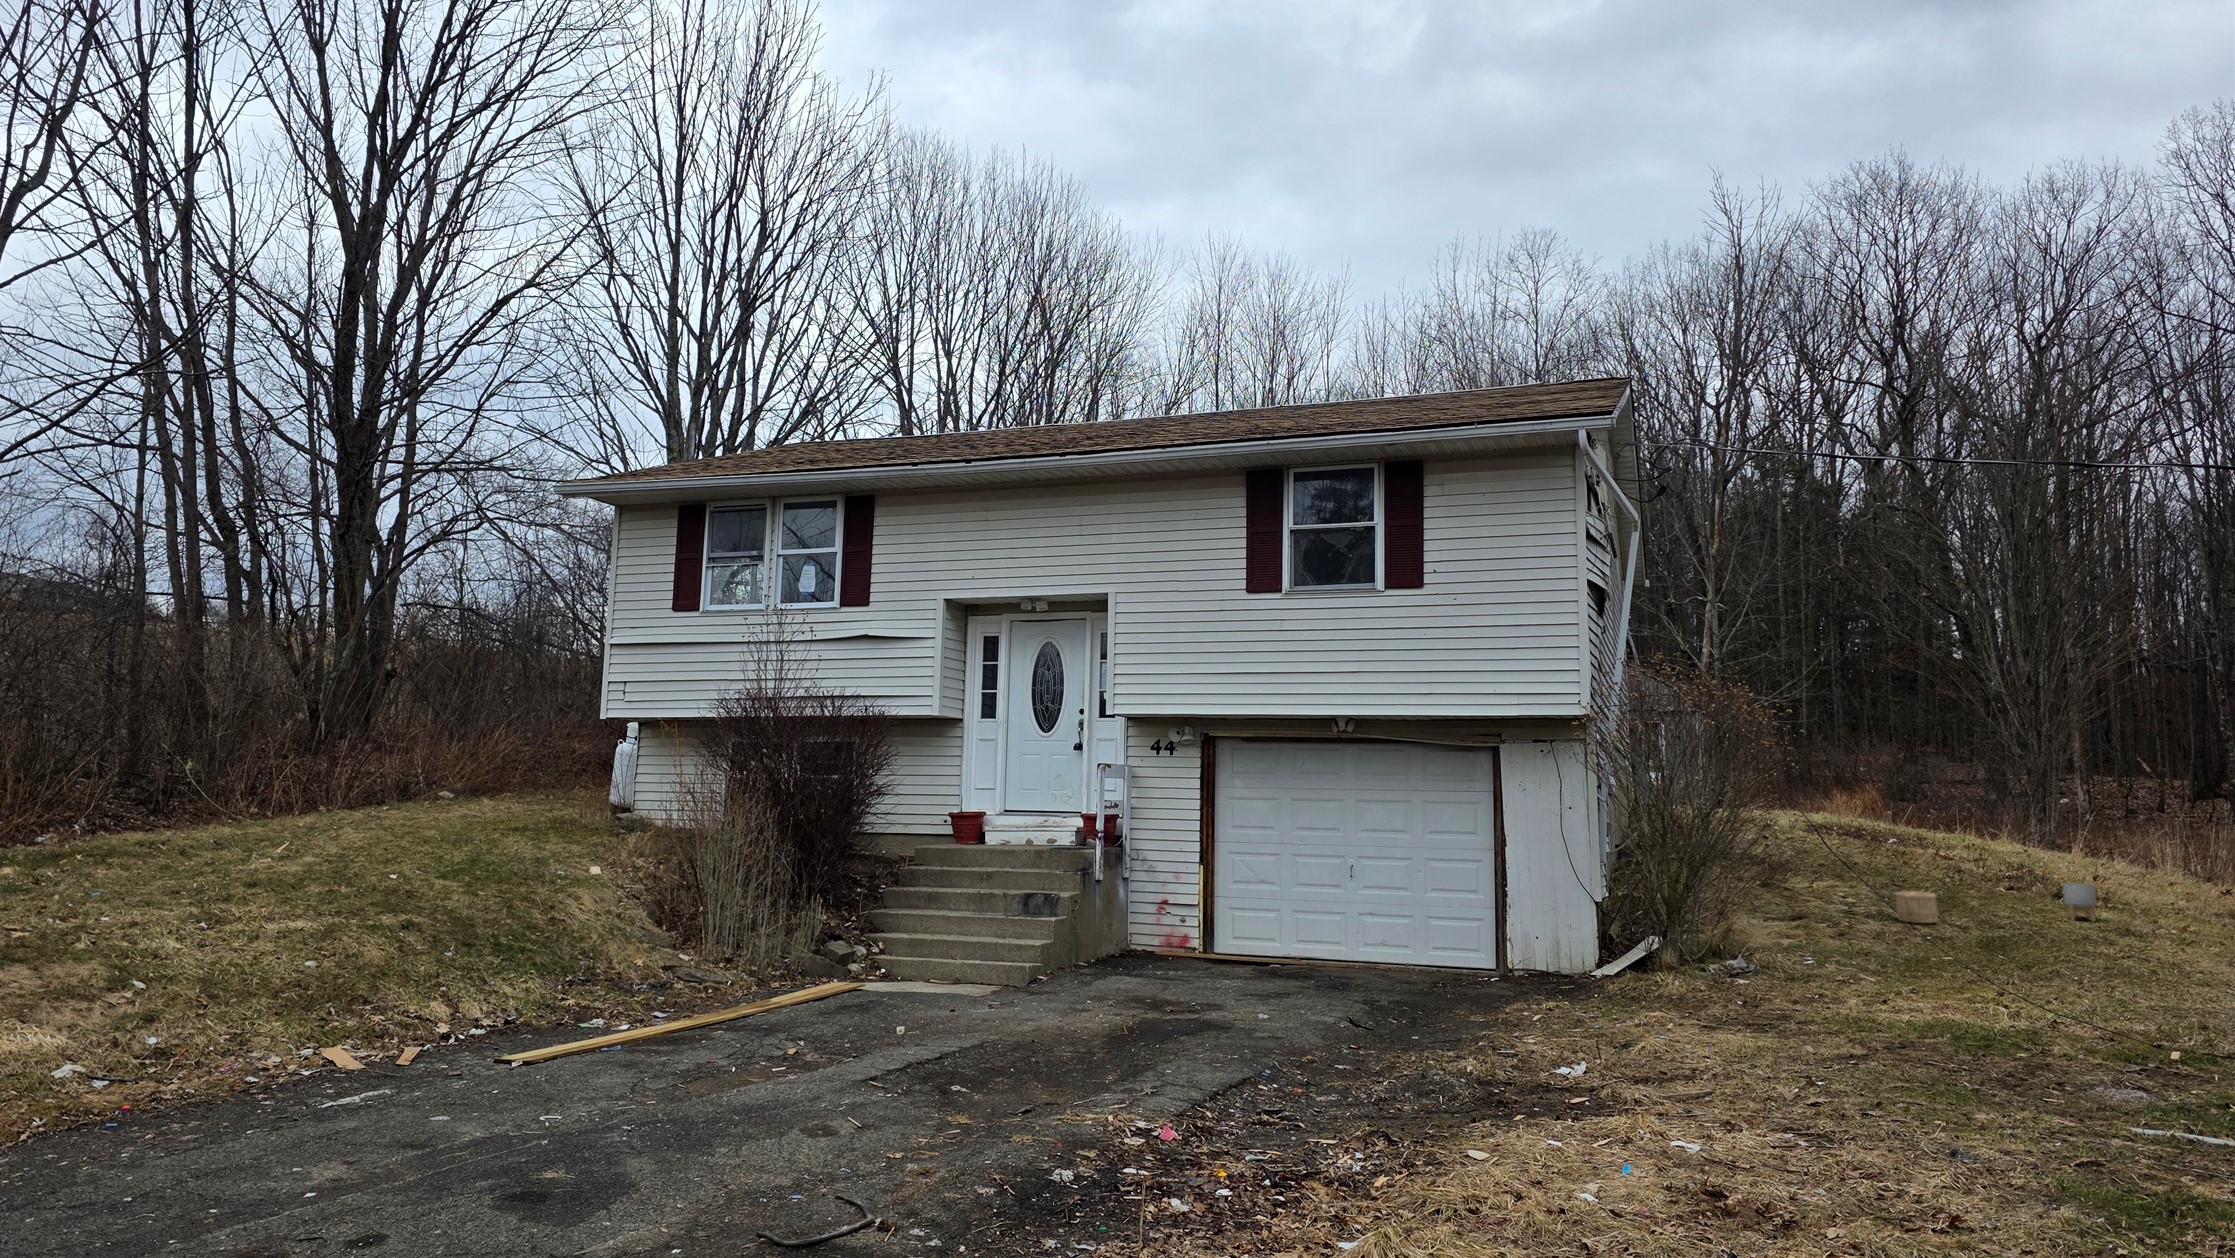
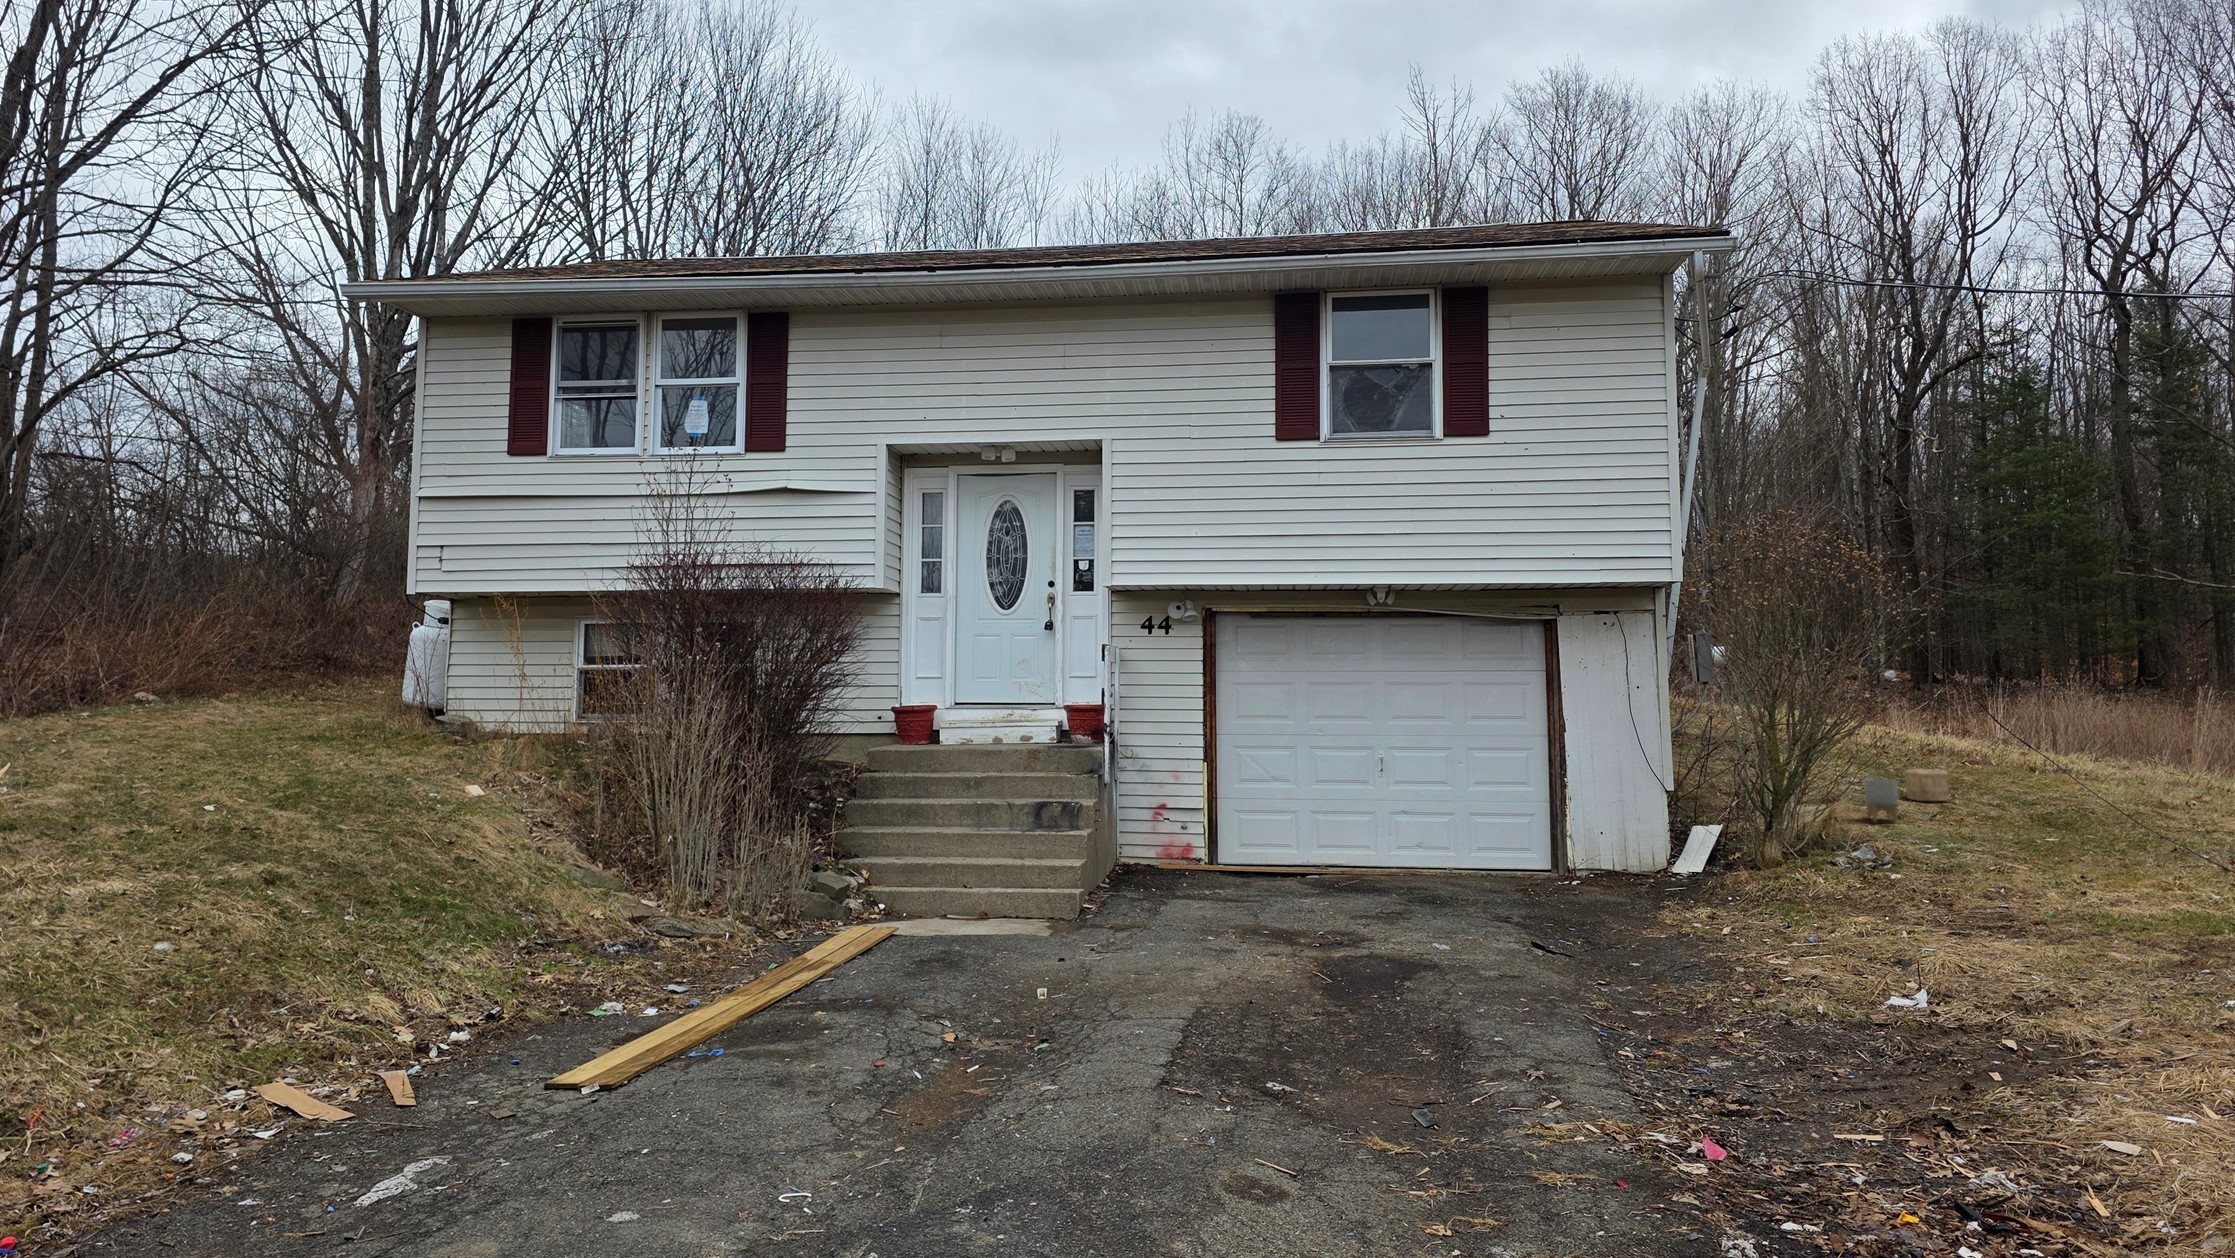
planter: present [2063,883,2096,922] -> present [1864,779,1898,822]

